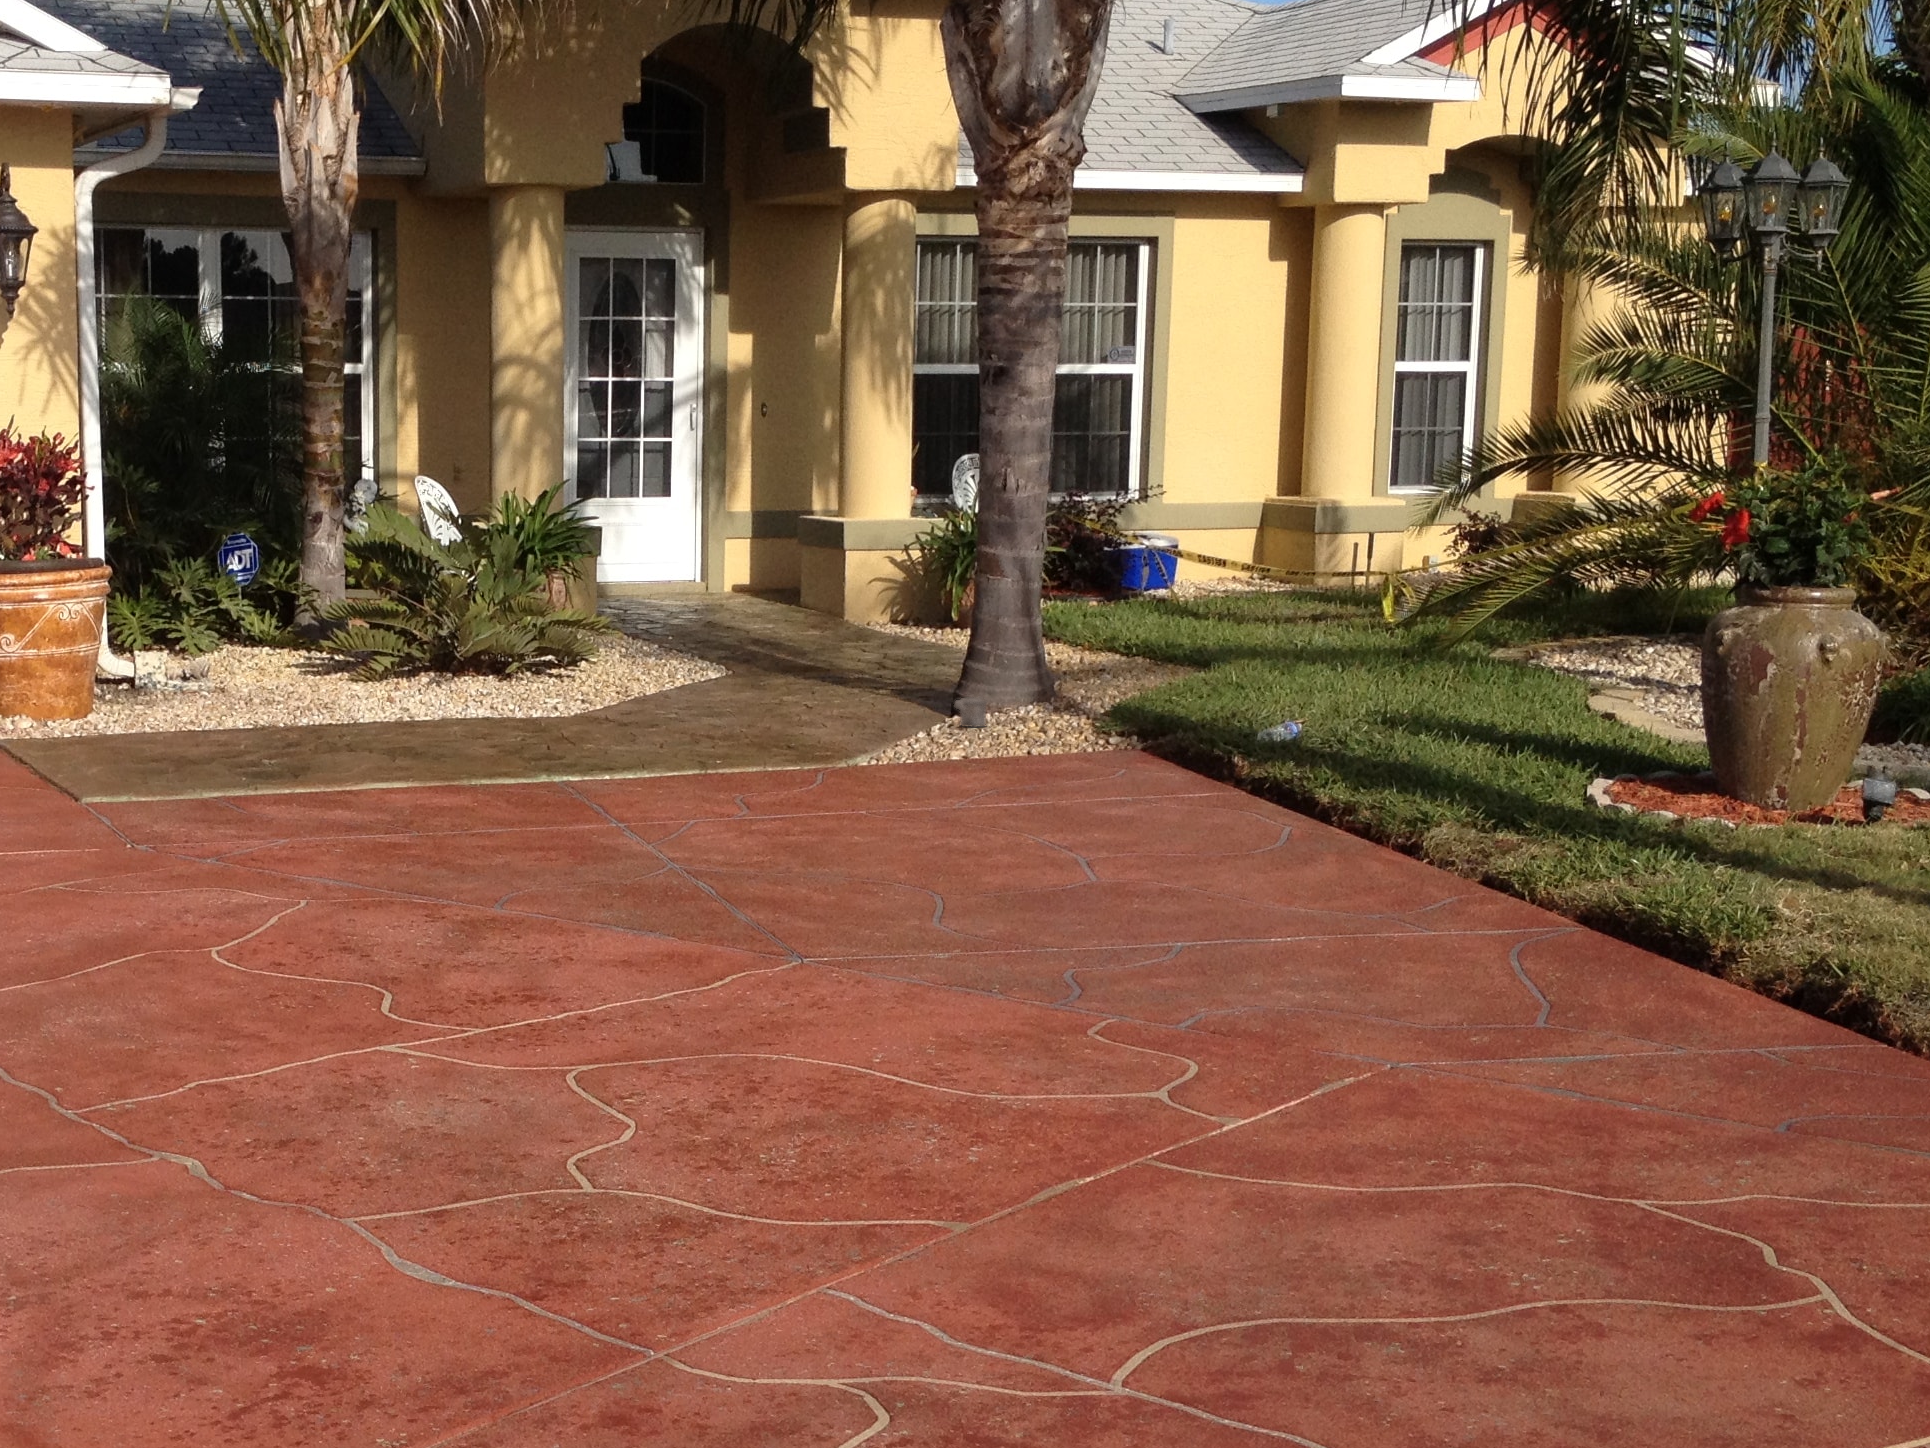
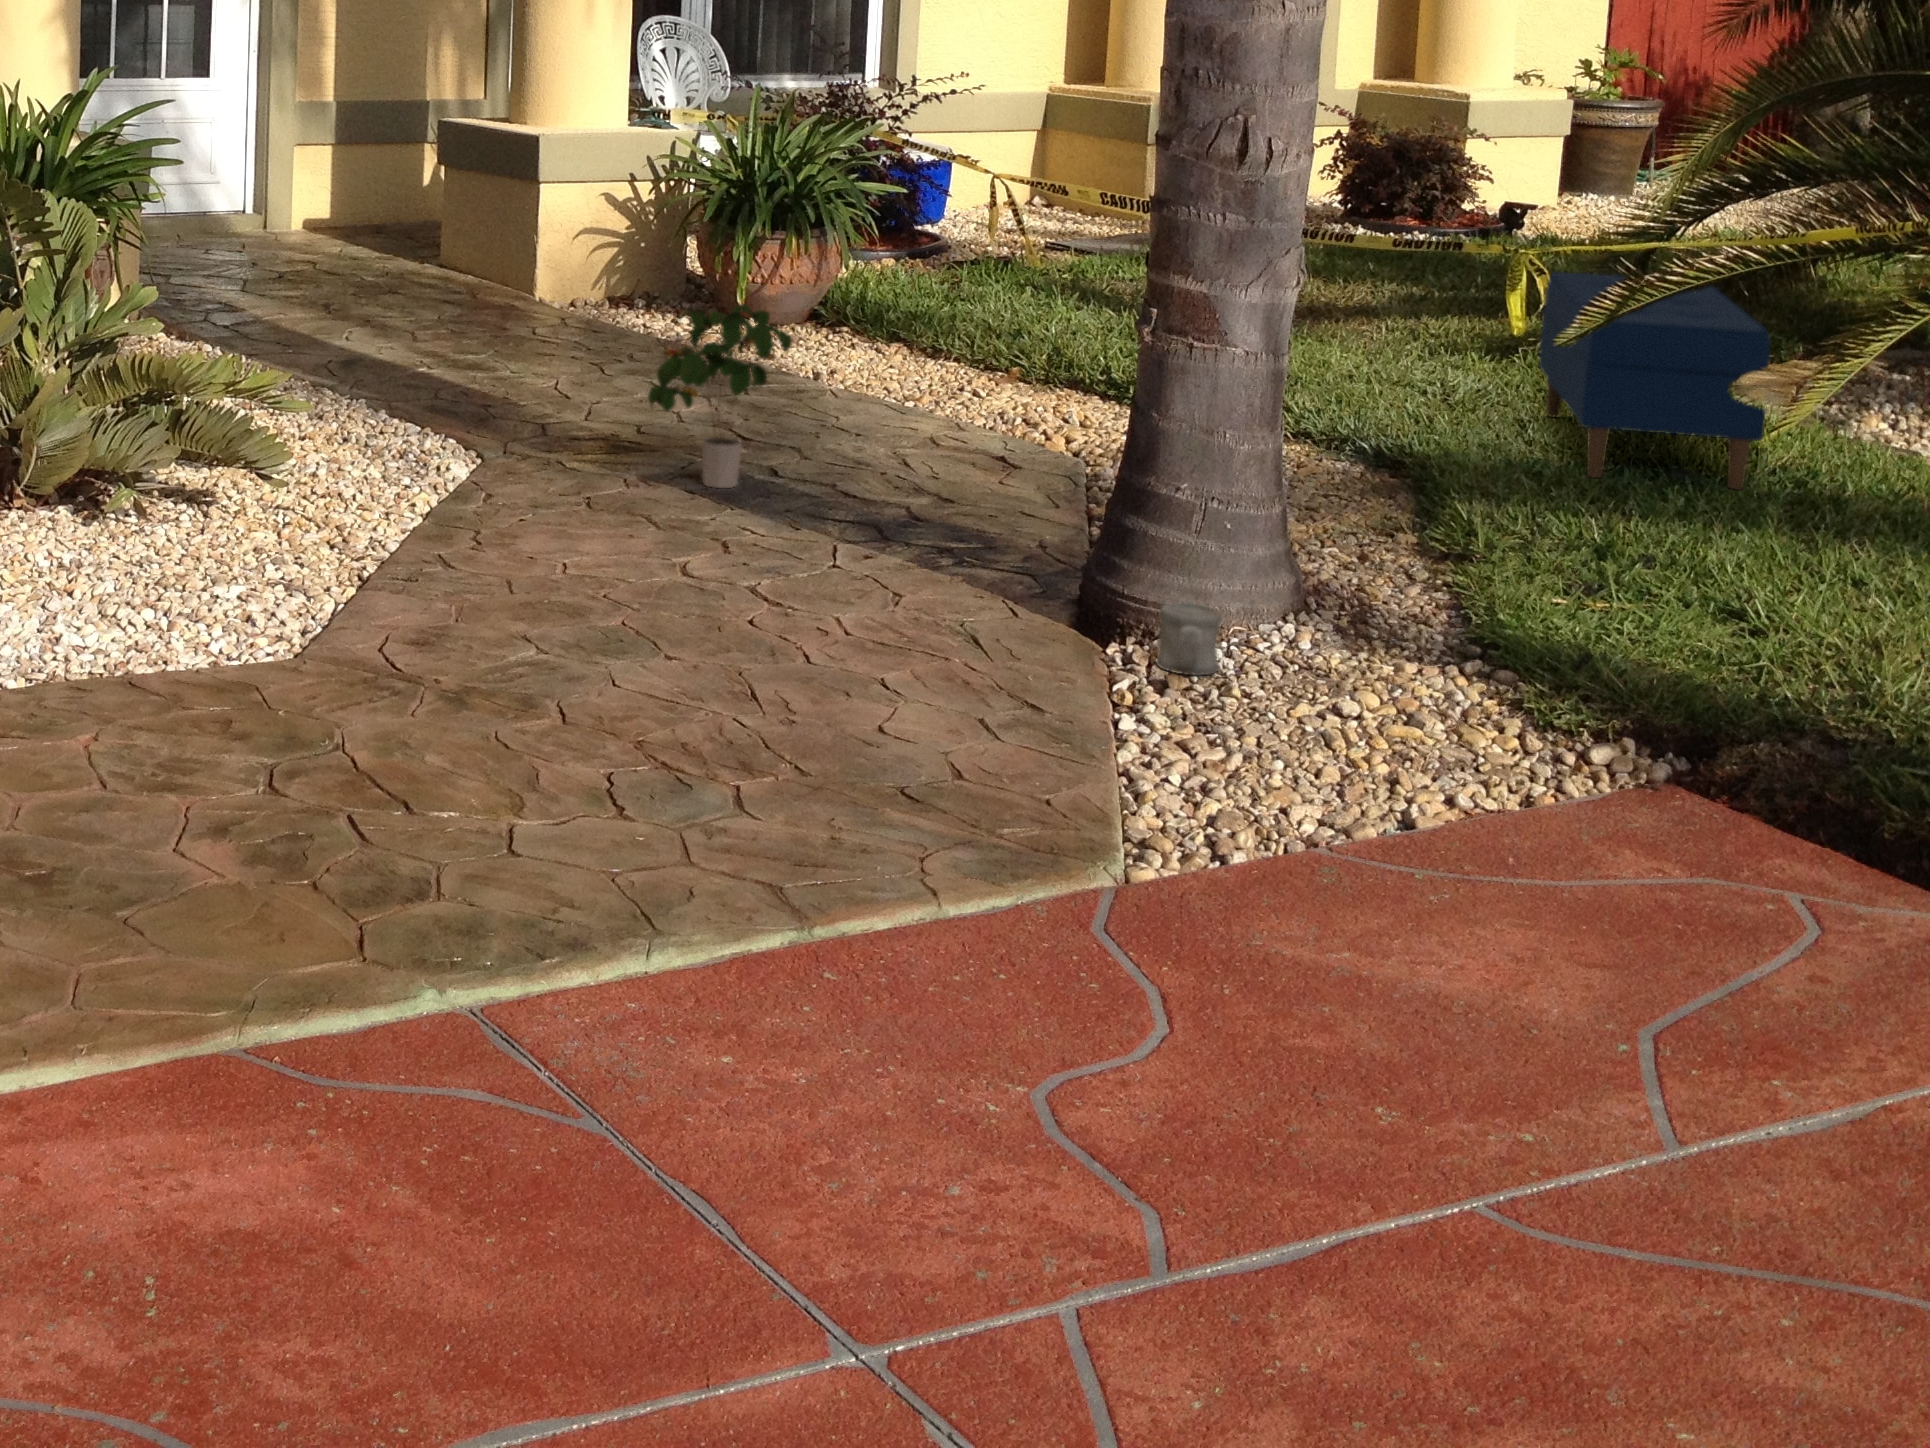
bench: none [1318,578,1444,684] -> present [1538,272,1770,490]
potted plant: none [794,584,875,678] -> present [648,303,792,488]

